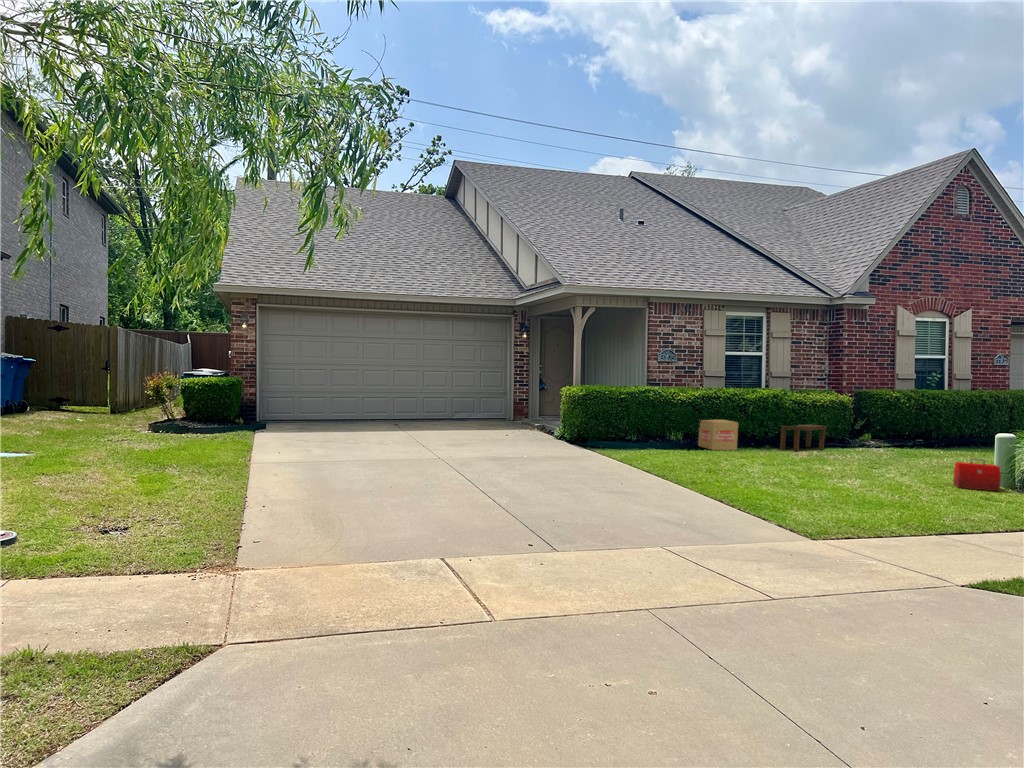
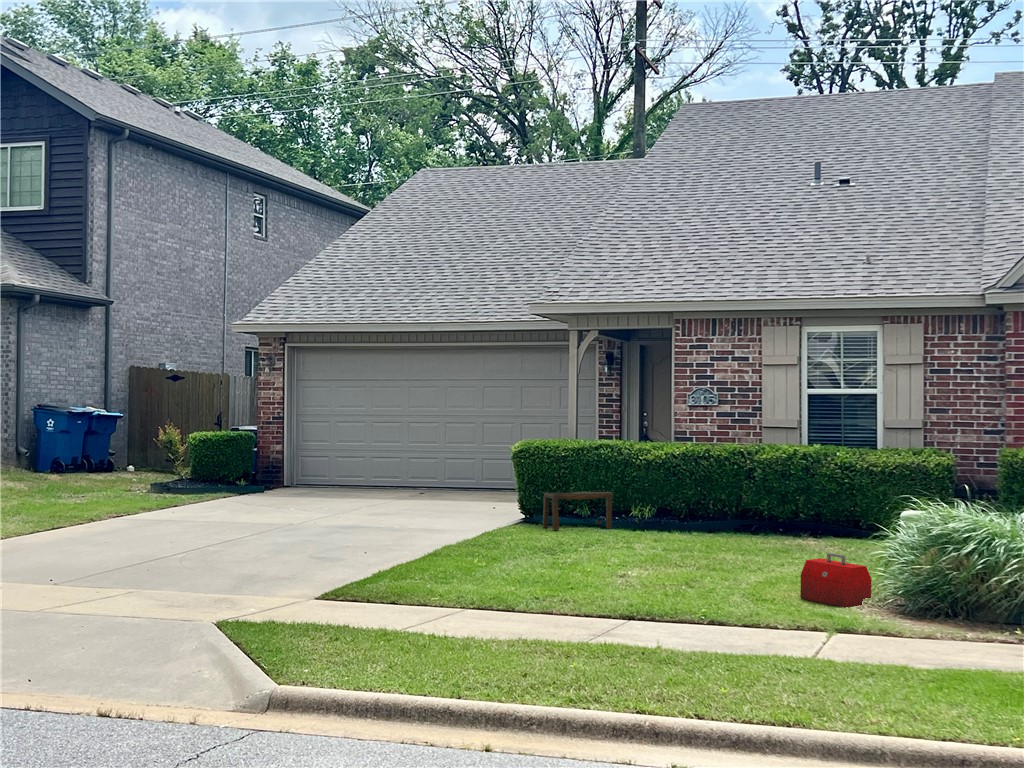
cardboard box: present [698,419,738,450] -> none [680,490,729,537]
bench: present [780,424,827,452] -> present [543,491,613,531]

